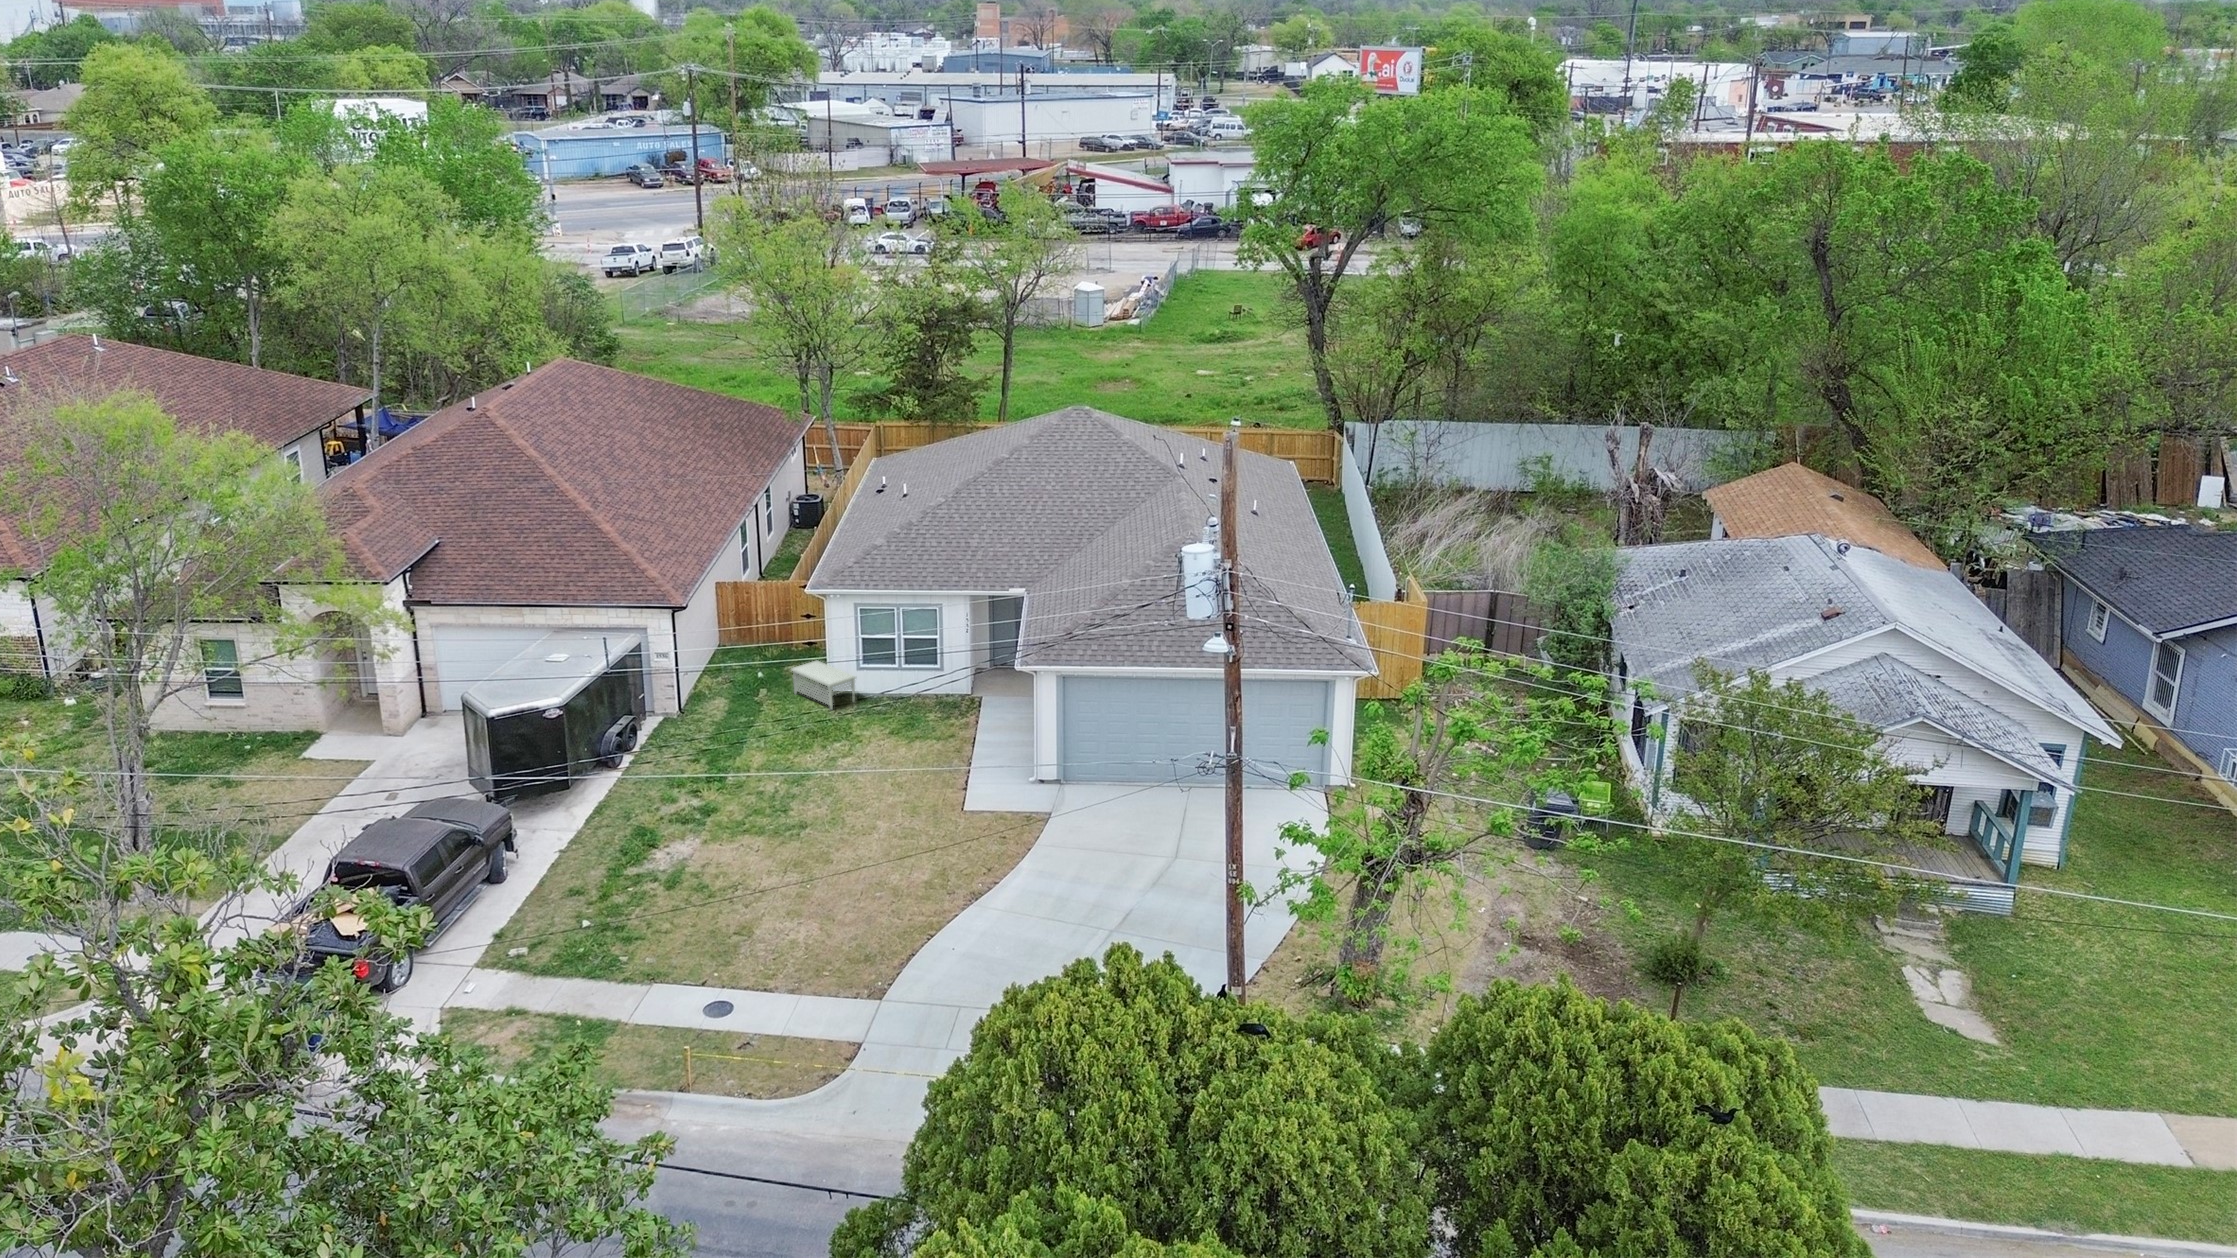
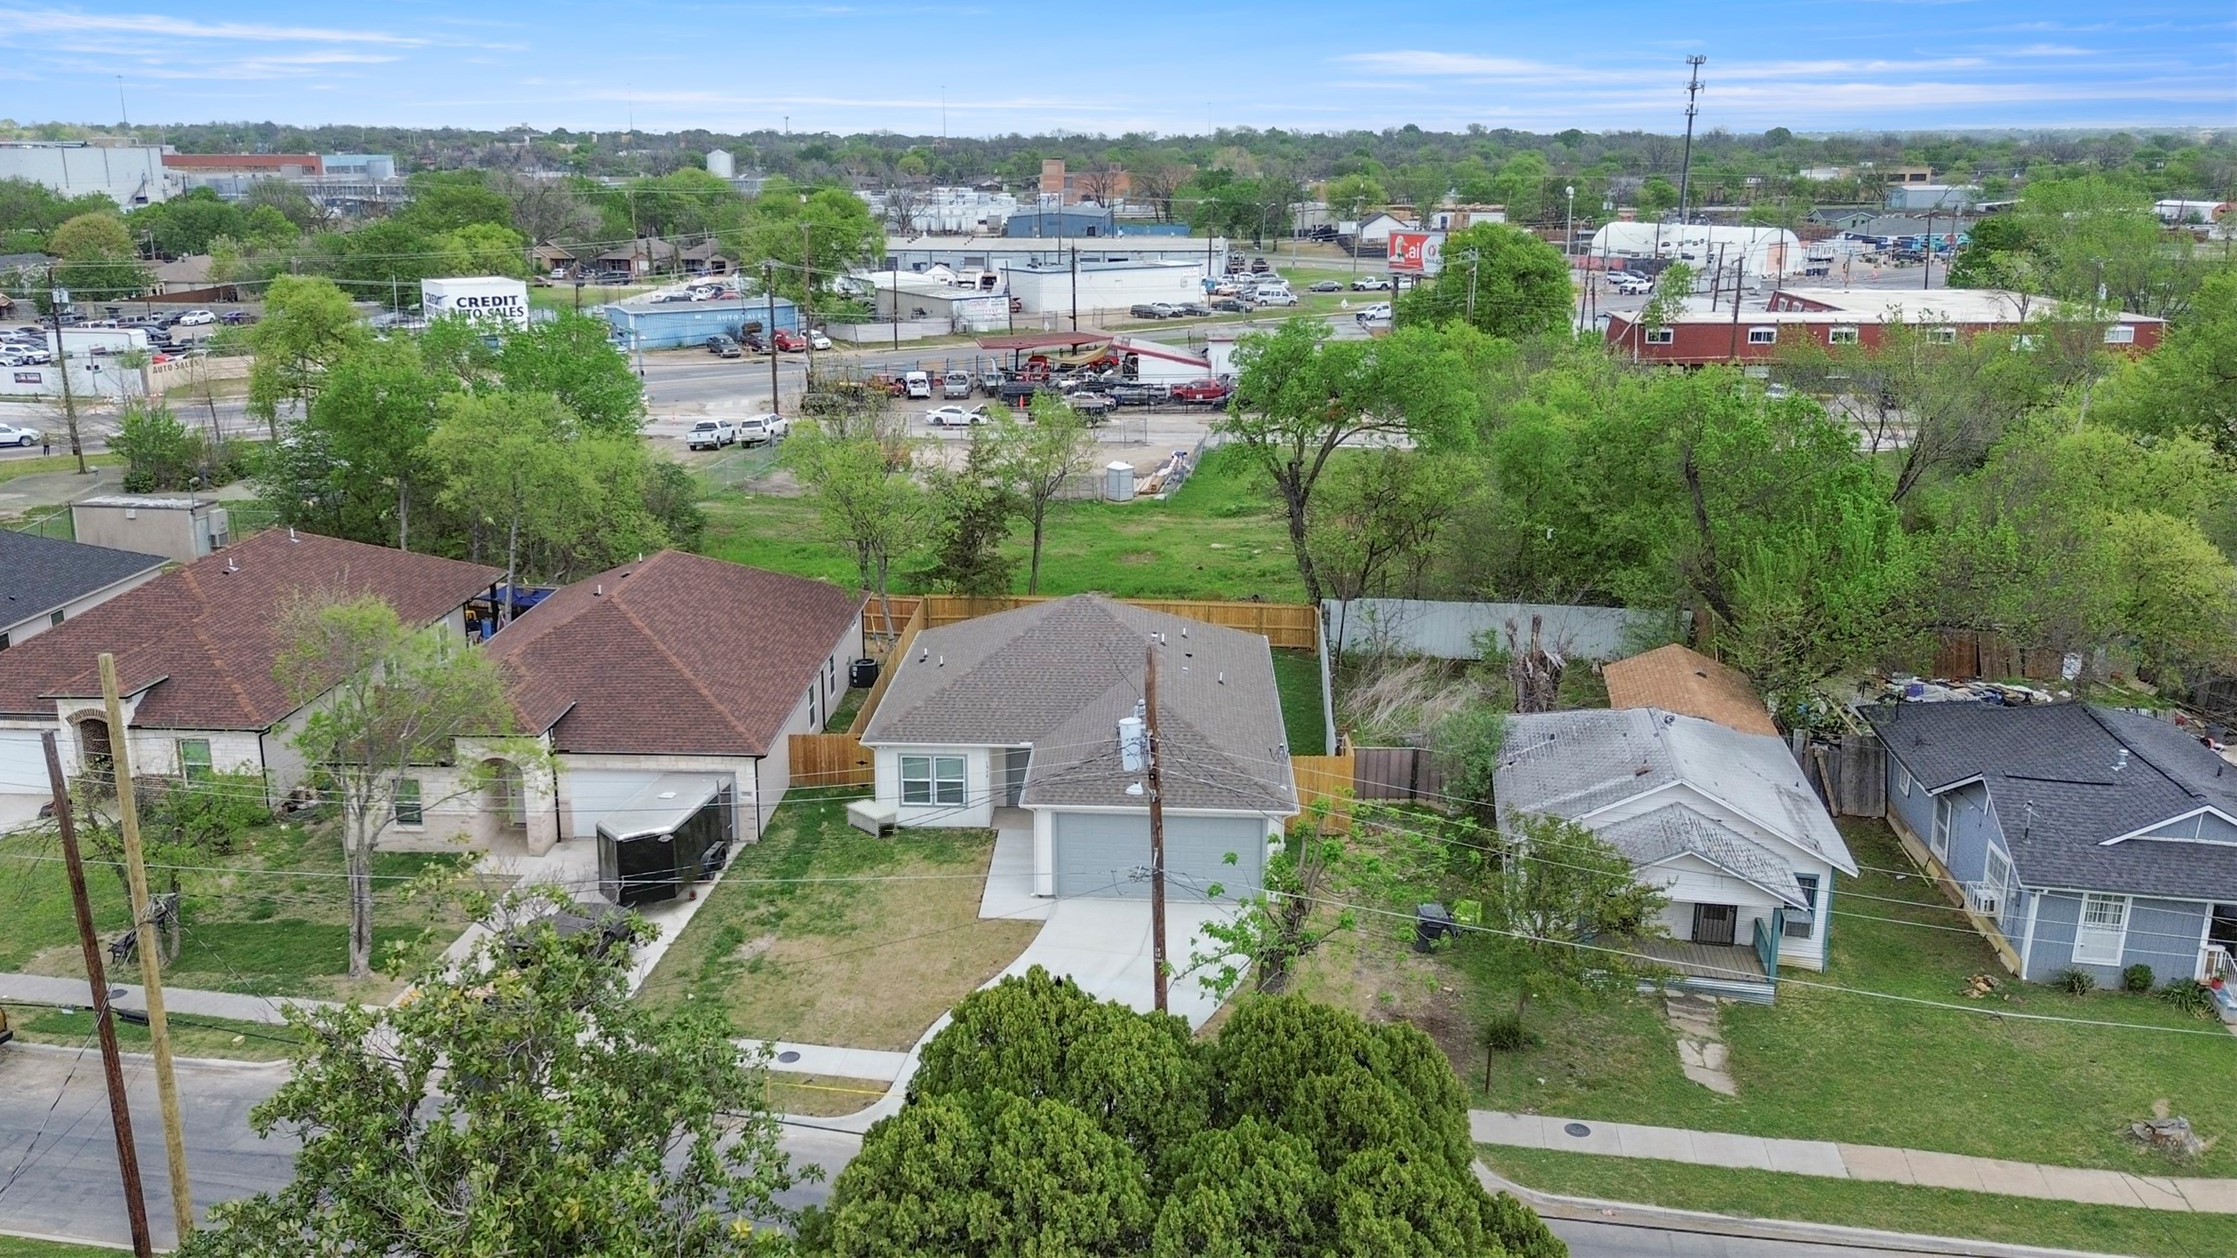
potted tree: none [572,740,606,792] -> present [680,860,704,899]

